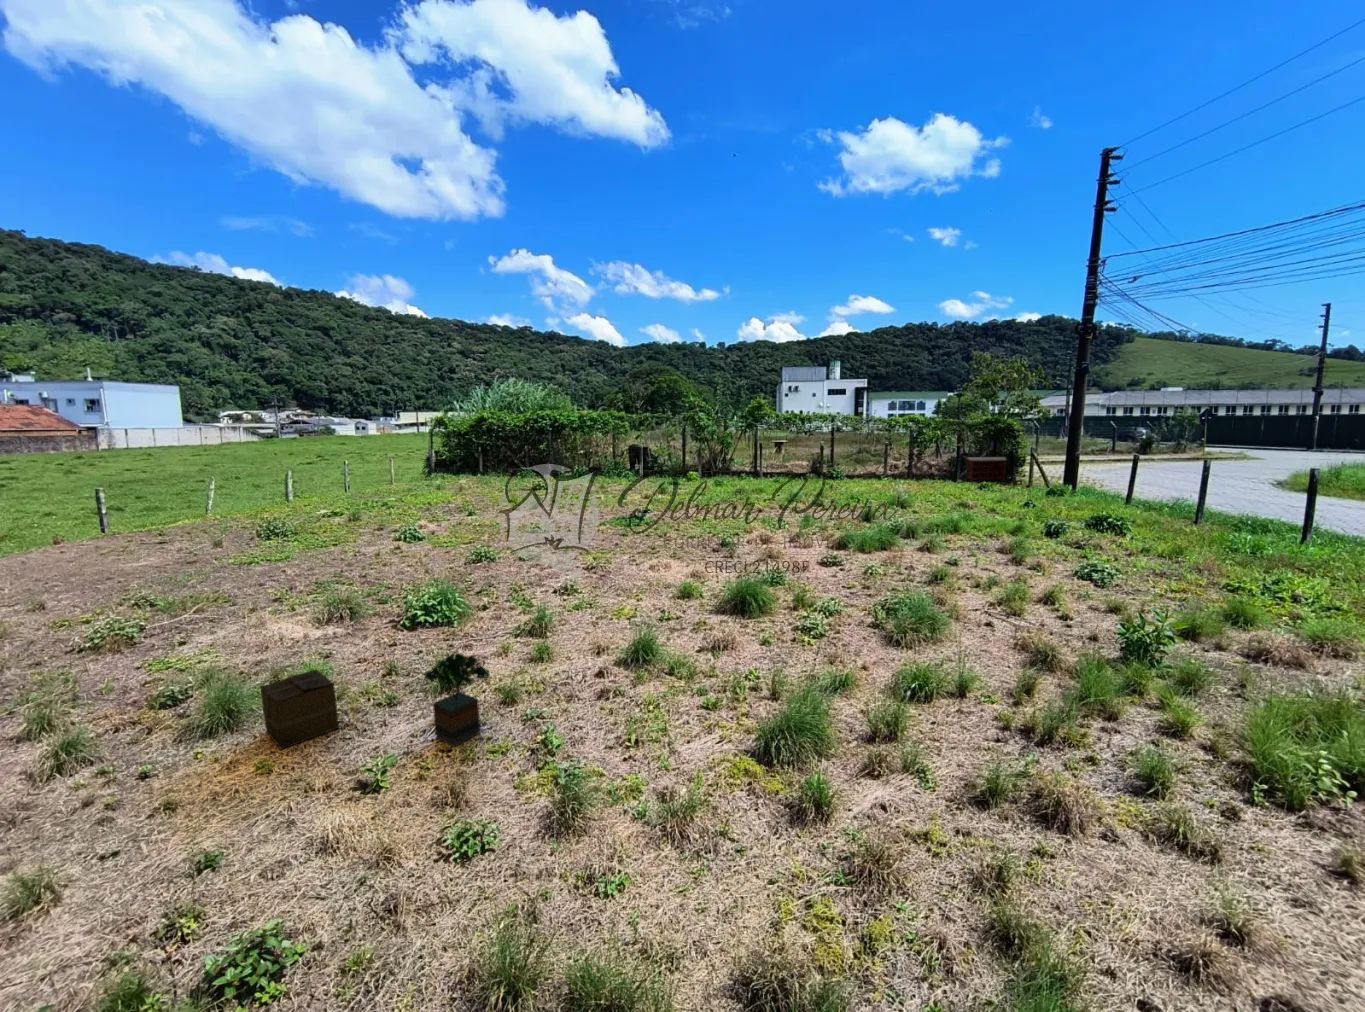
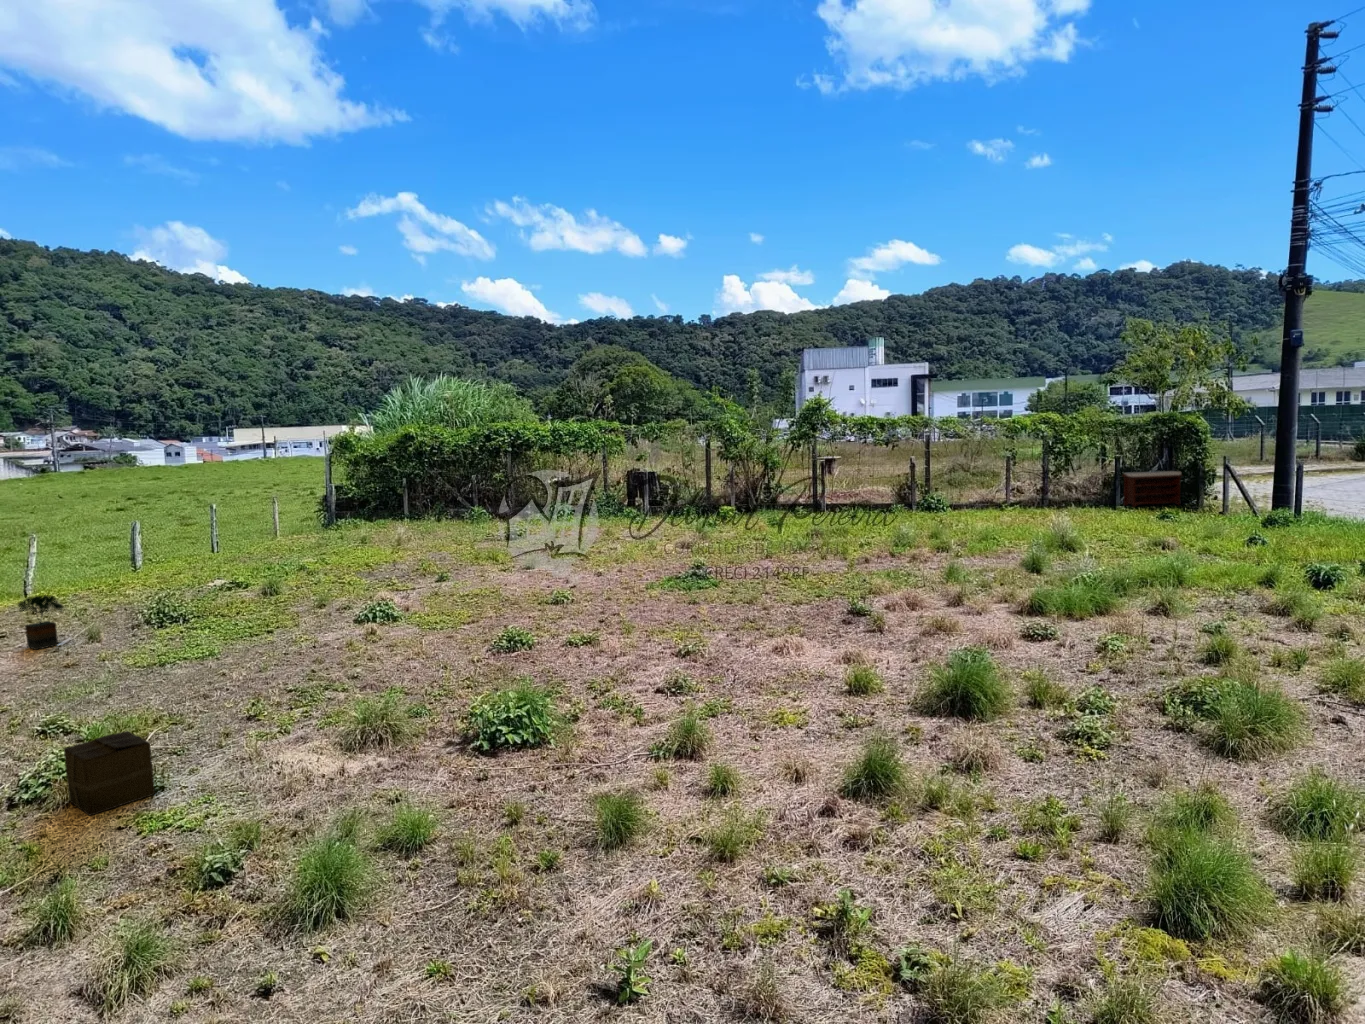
potted tree: present [425,653,490,746] -> present [18,595,63,650]
cardboard box: present [260,670,339,749] -> present [64,731,155,815]

